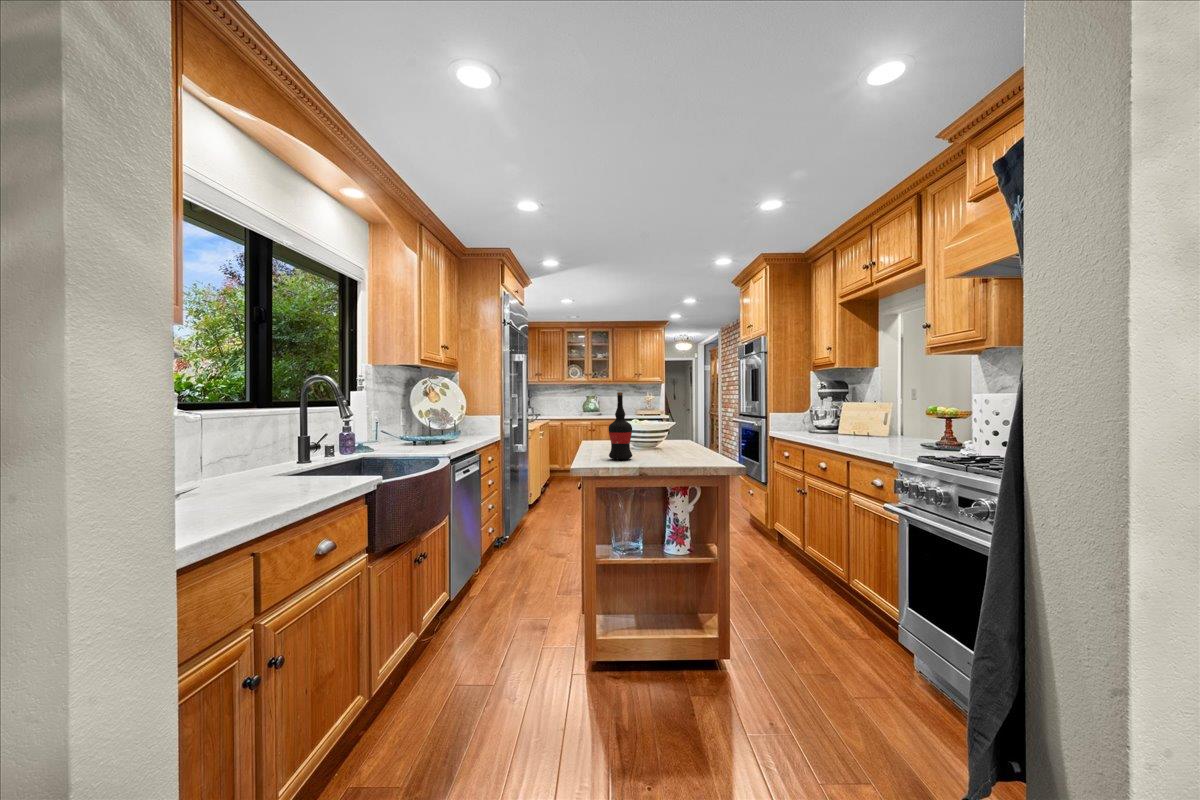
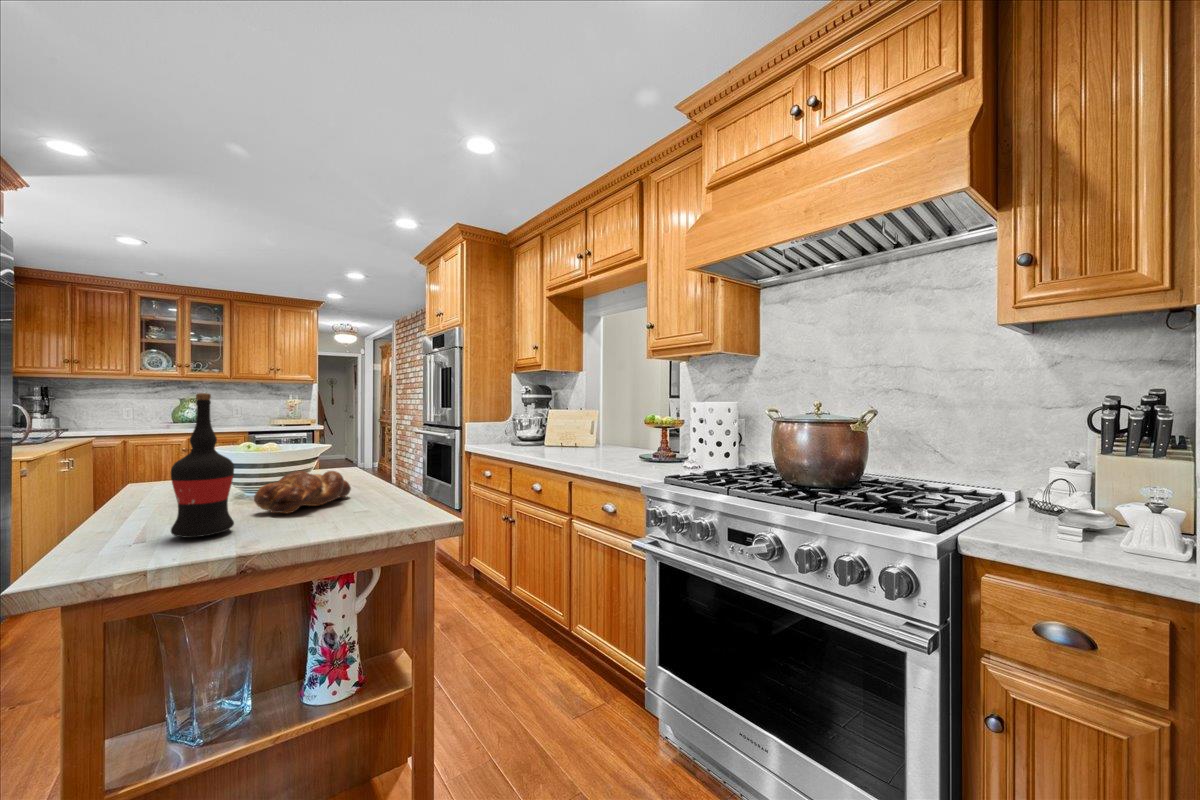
bread loaf: none [639,434,685,455] -> present [254,471,351,513]

